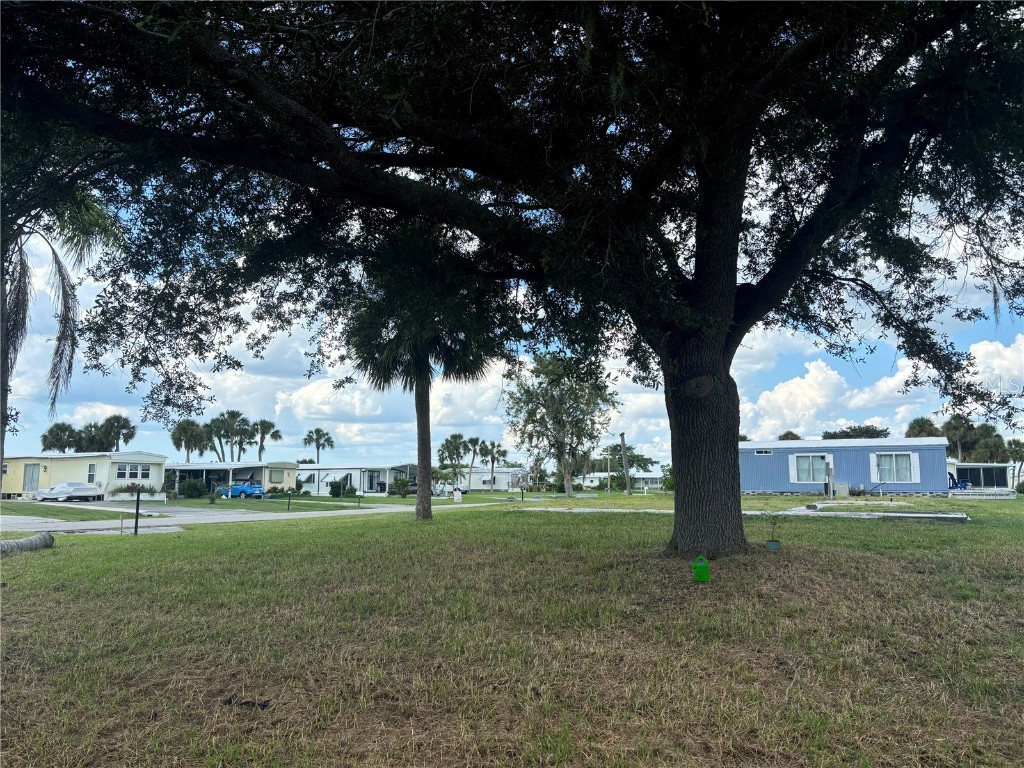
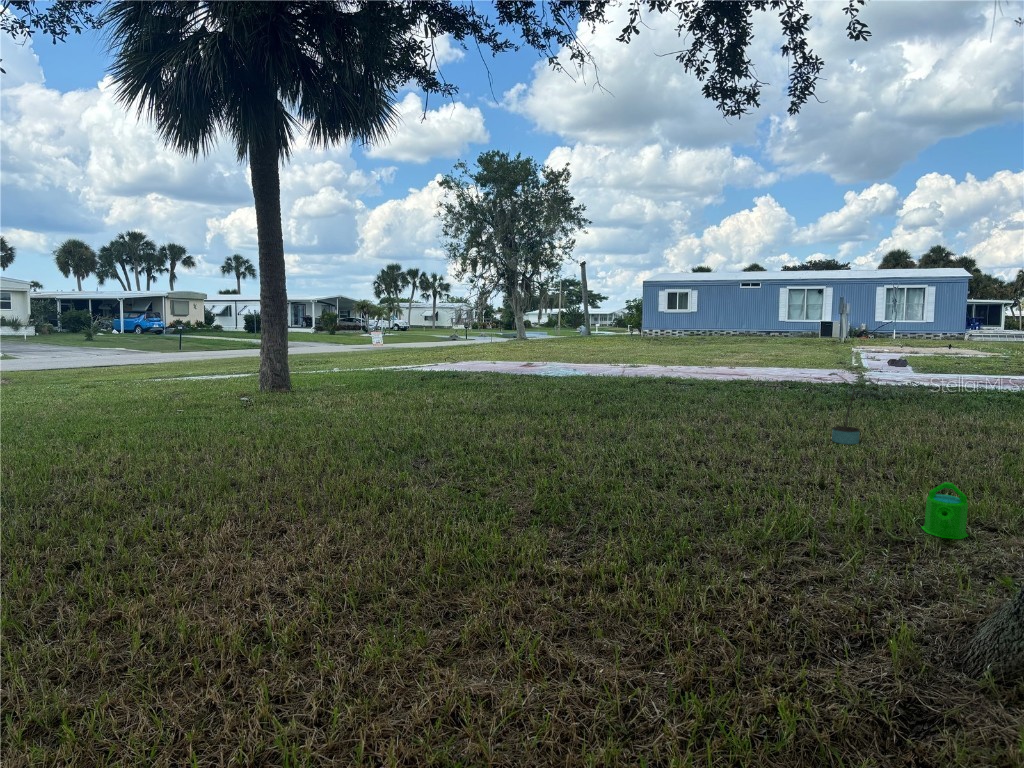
watering can: present [692,556,711,581] -> present [921,482,968,539]

